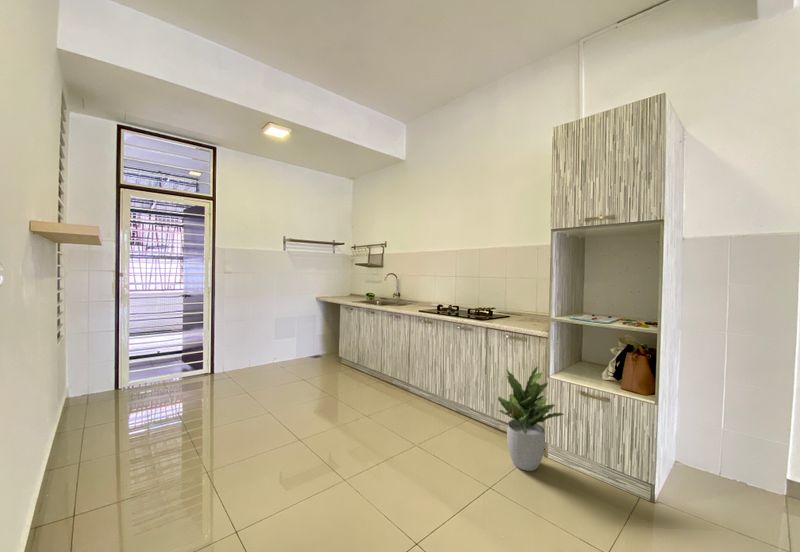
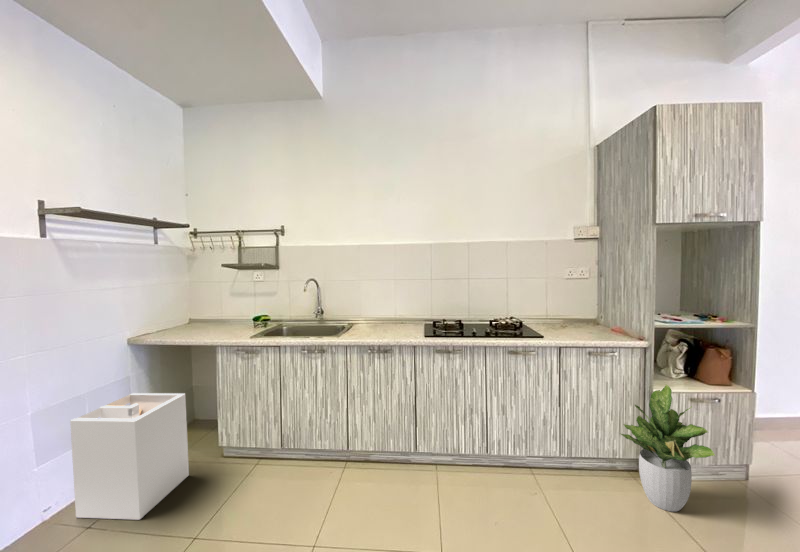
laundry hamper: none [284,320,324,368] -> present [70,393,189,520]

